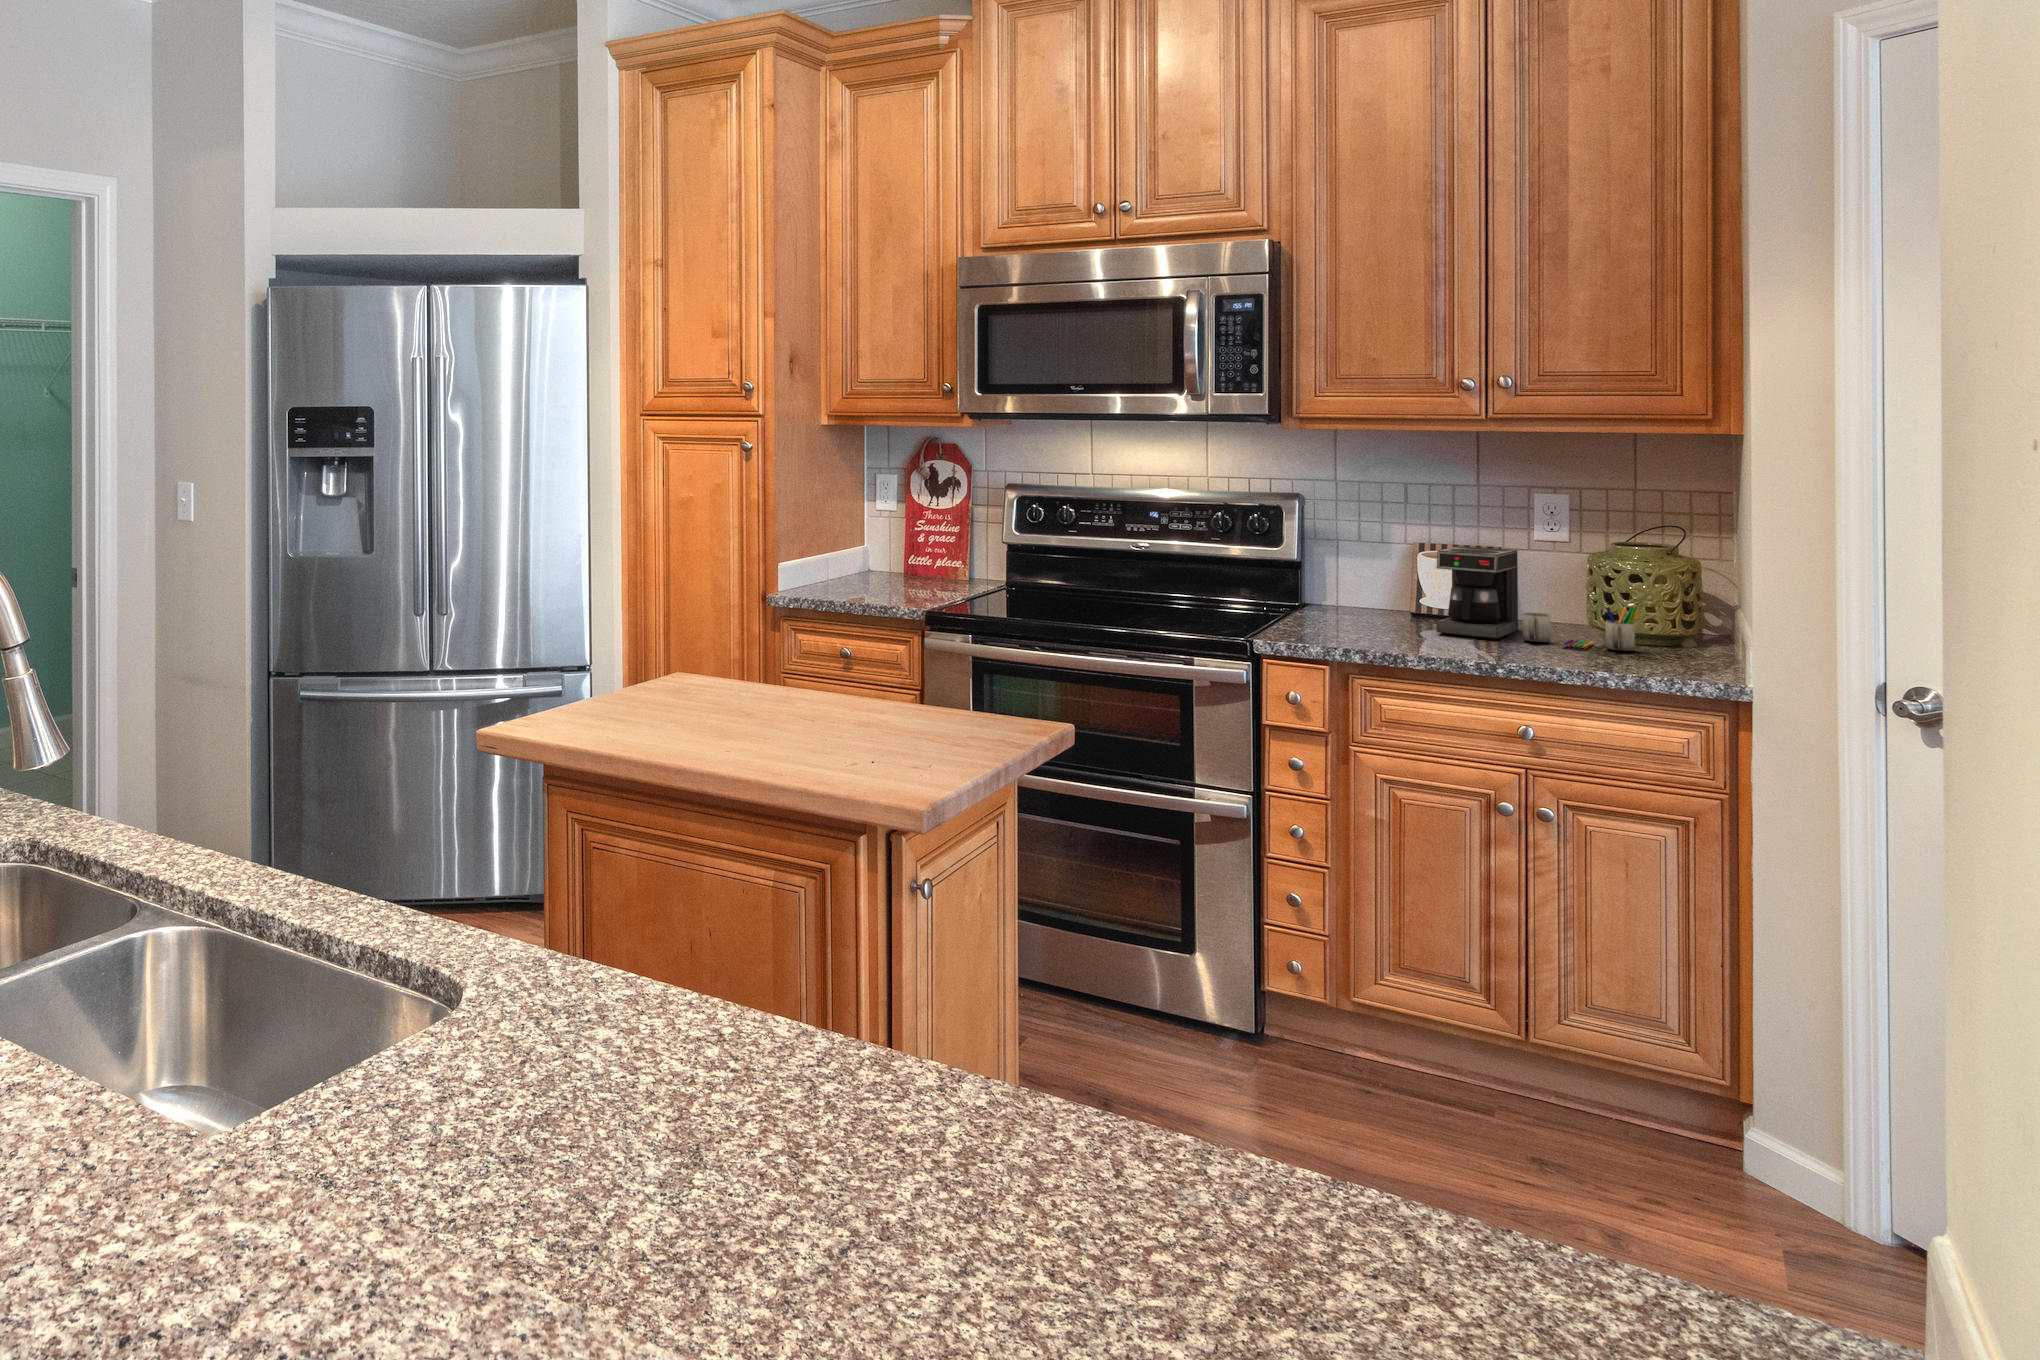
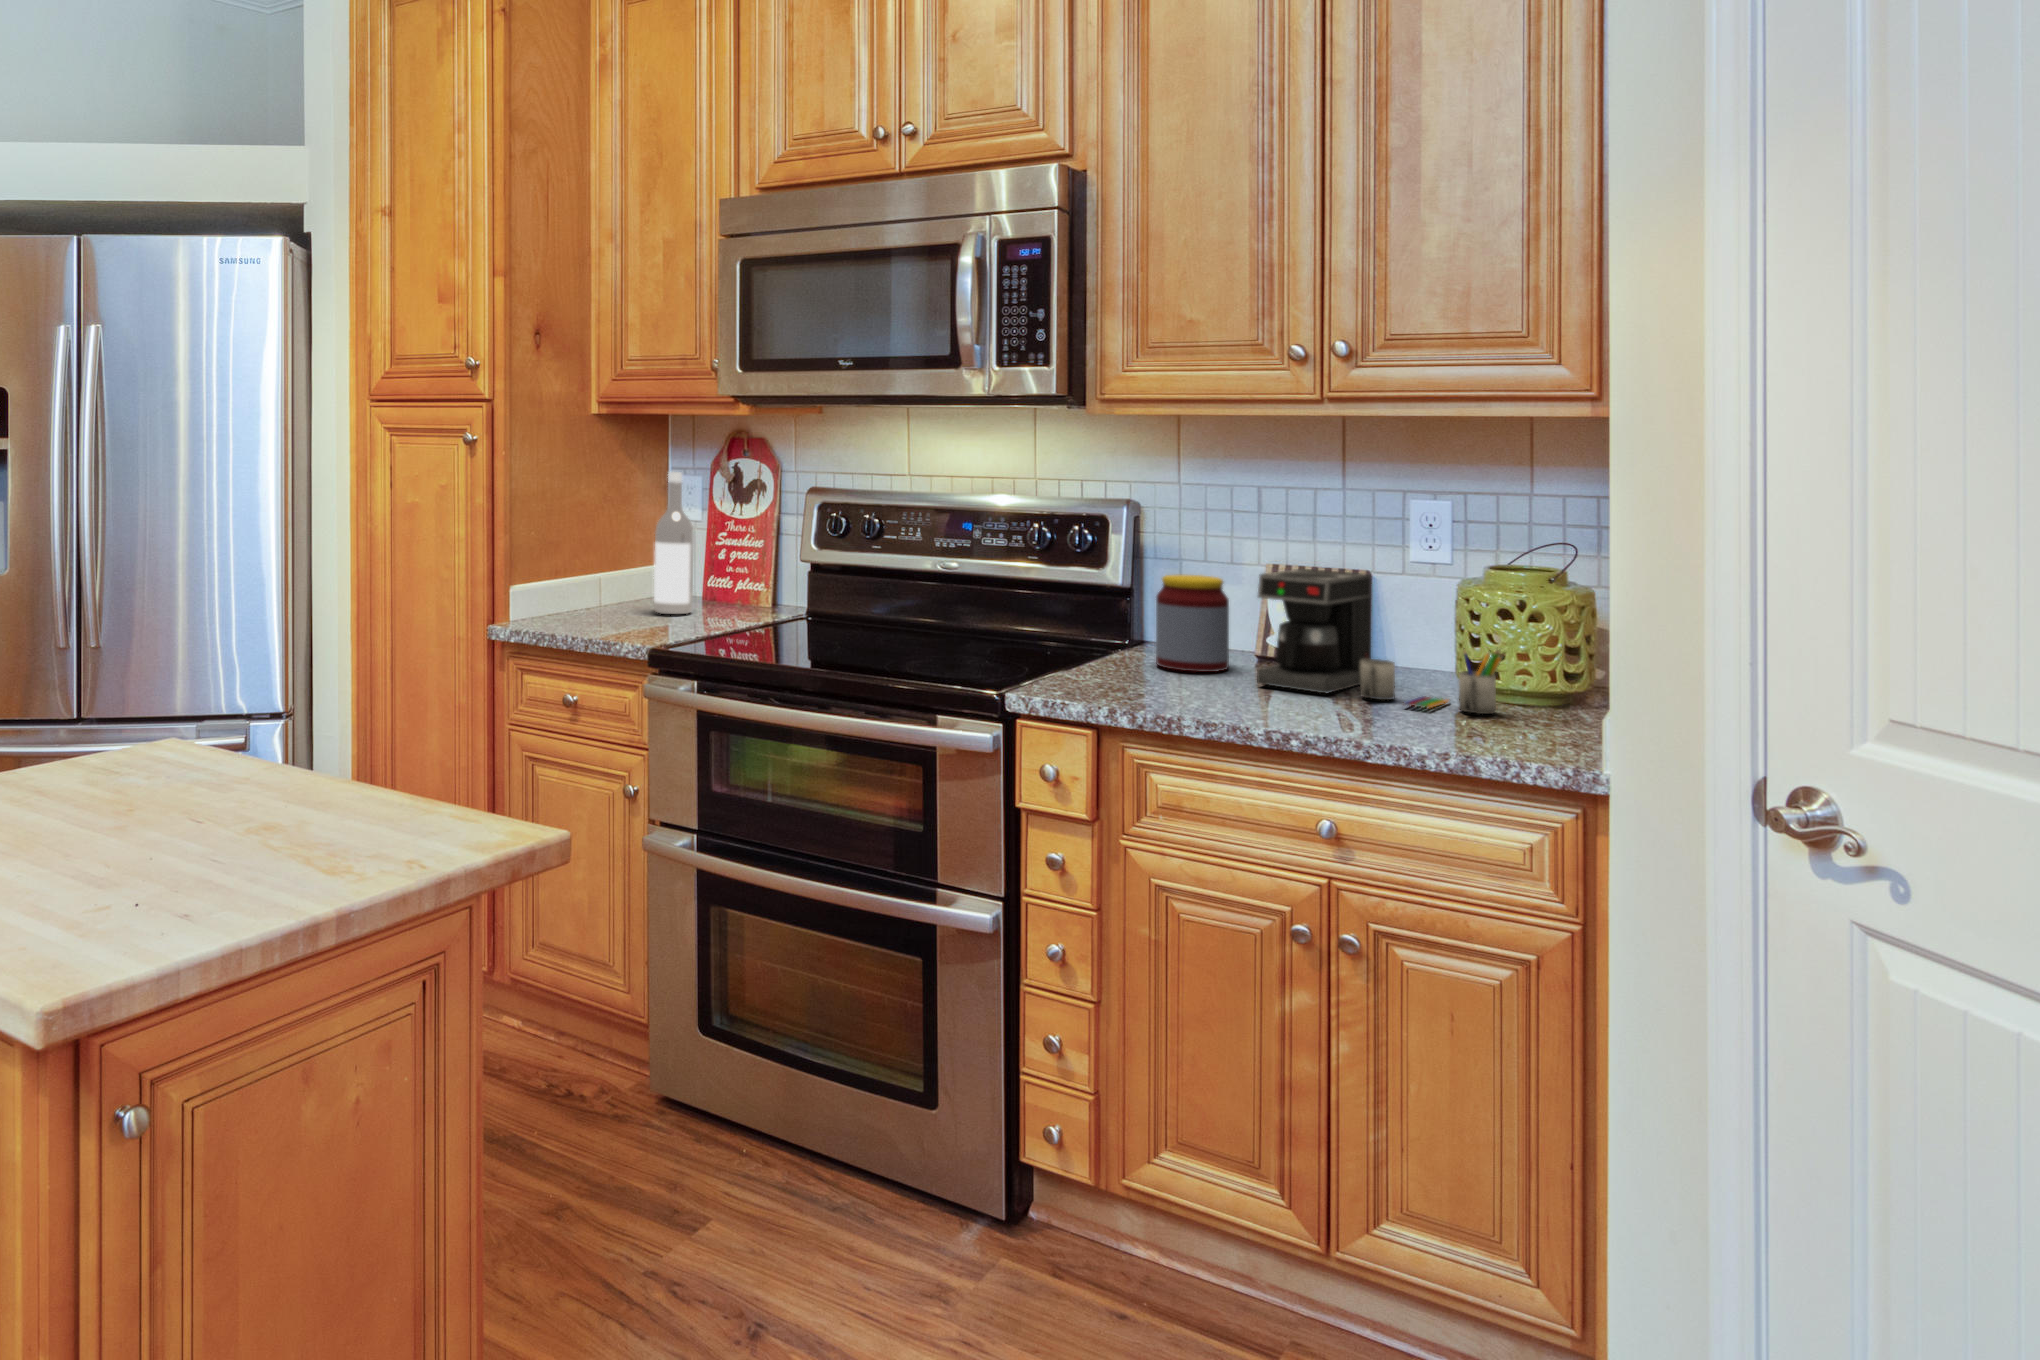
wine bottle: none [883,472,915,586] -> present [654,472,693,614]
jar: none [1341,552,1401,625] -> present [1156,575,1229,672]

